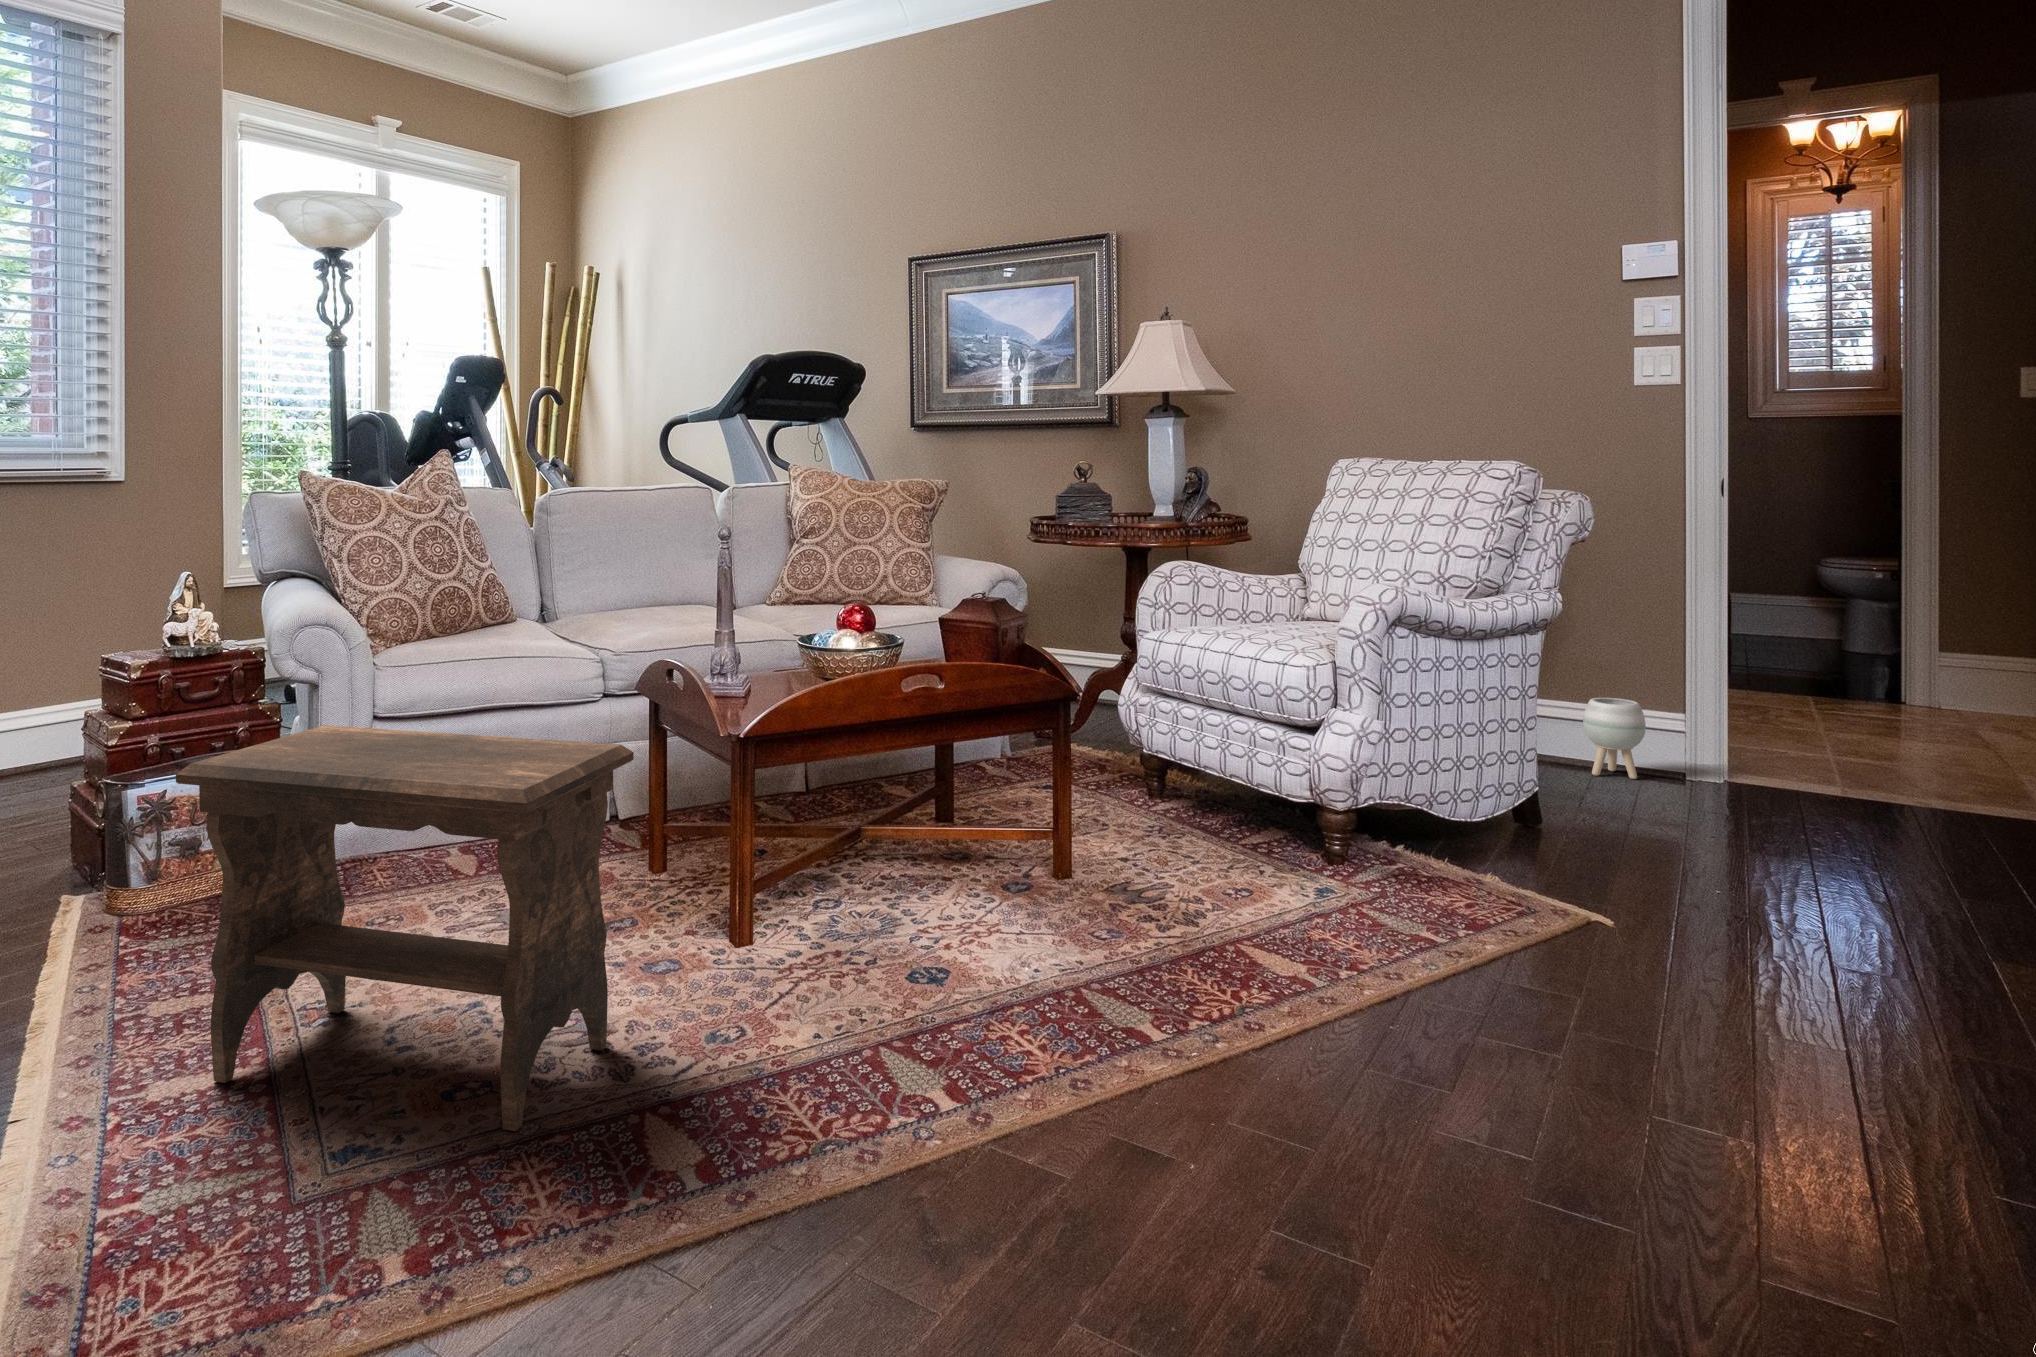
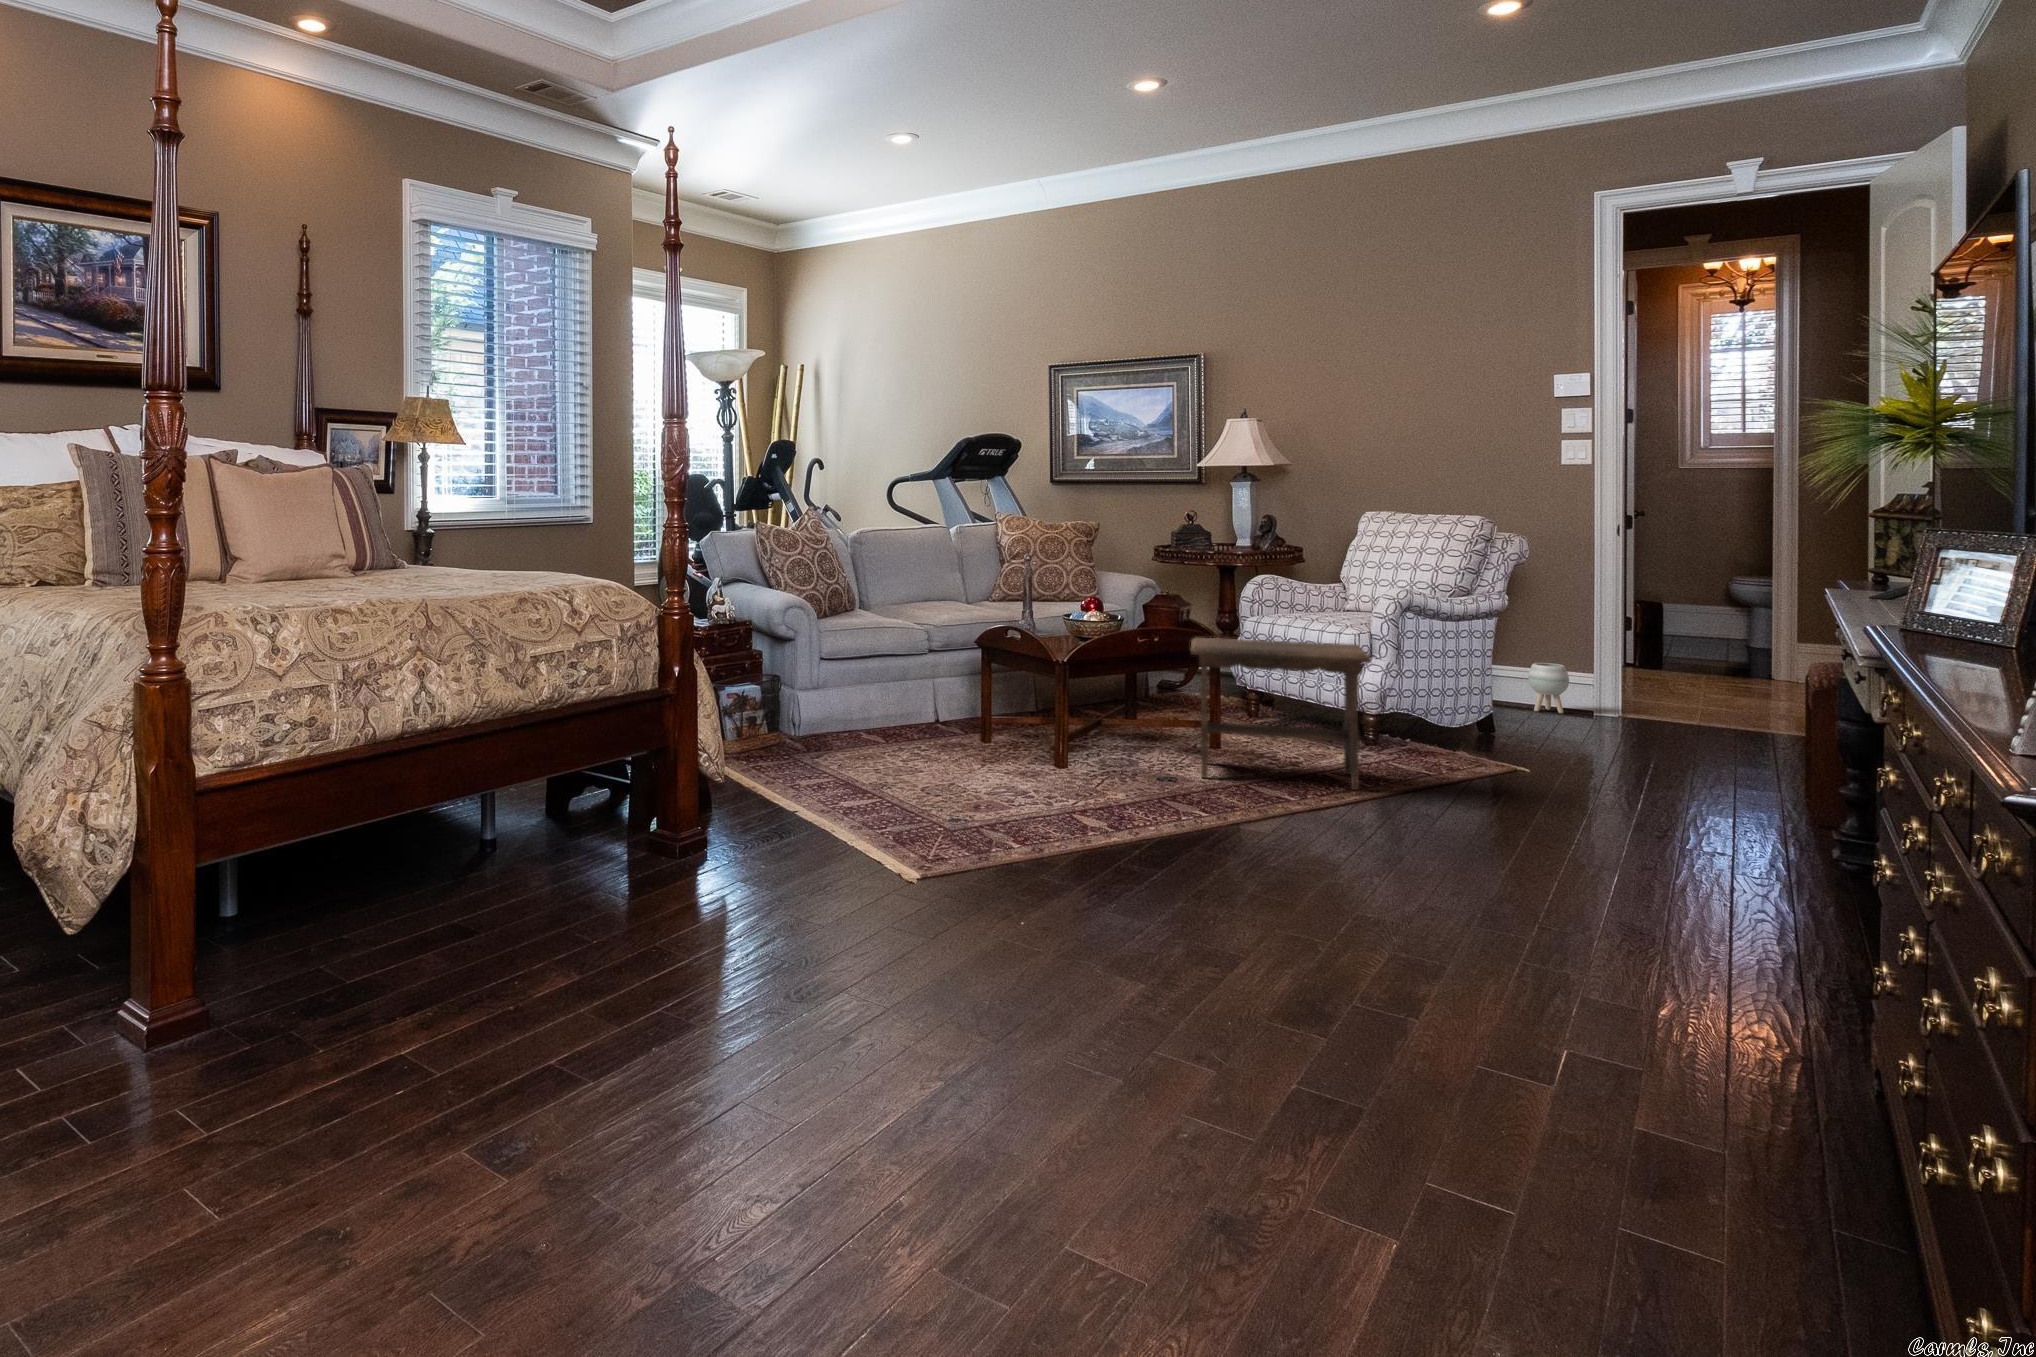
footstool: present [176,725,634,1131] -> present [1191,638,1372,790]

